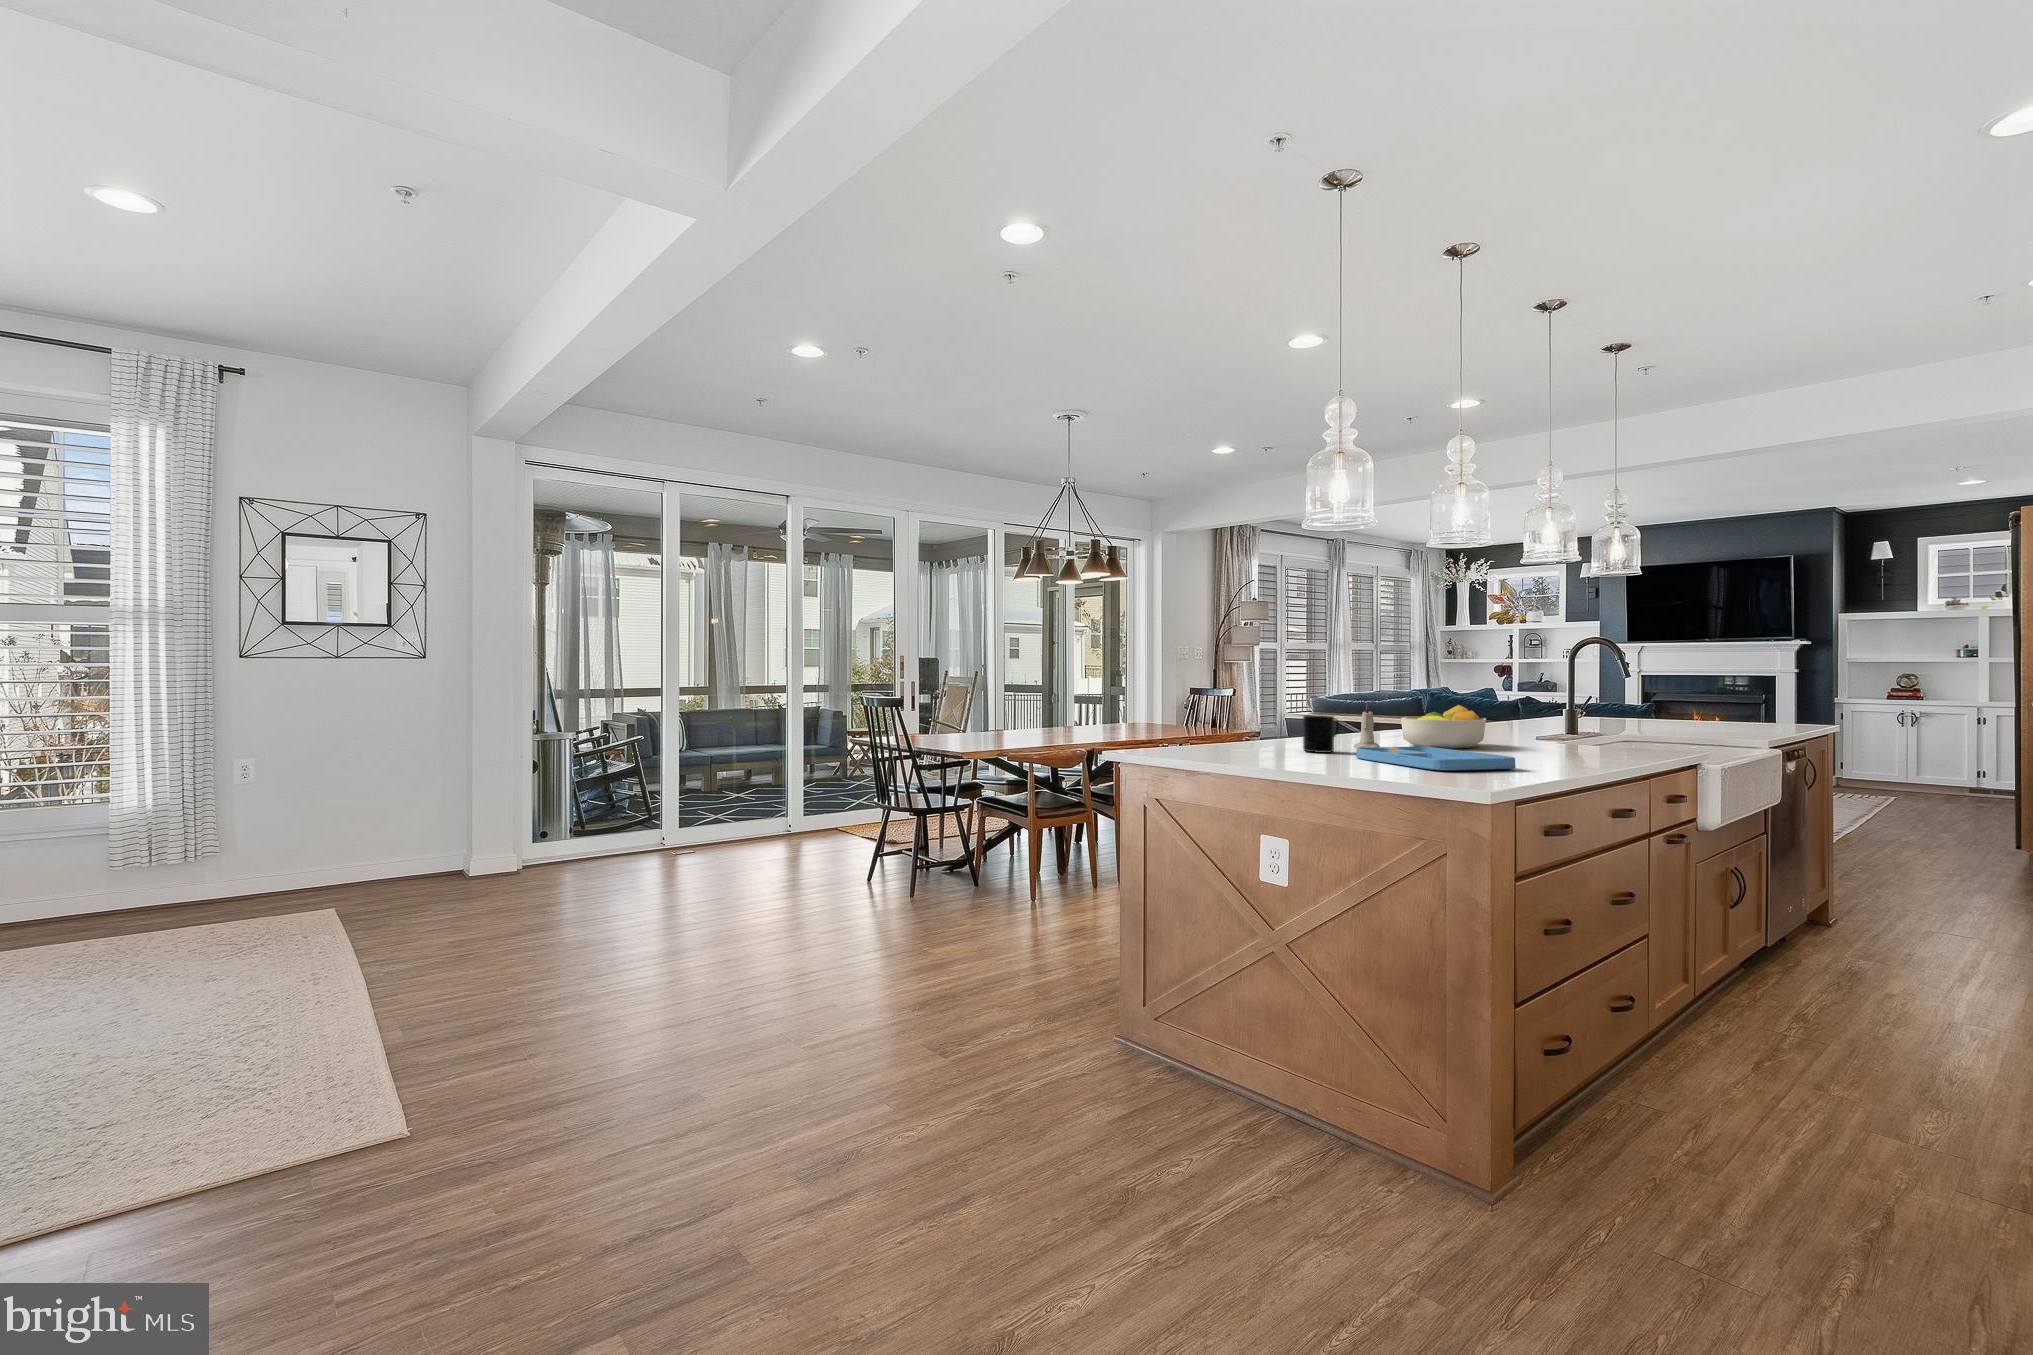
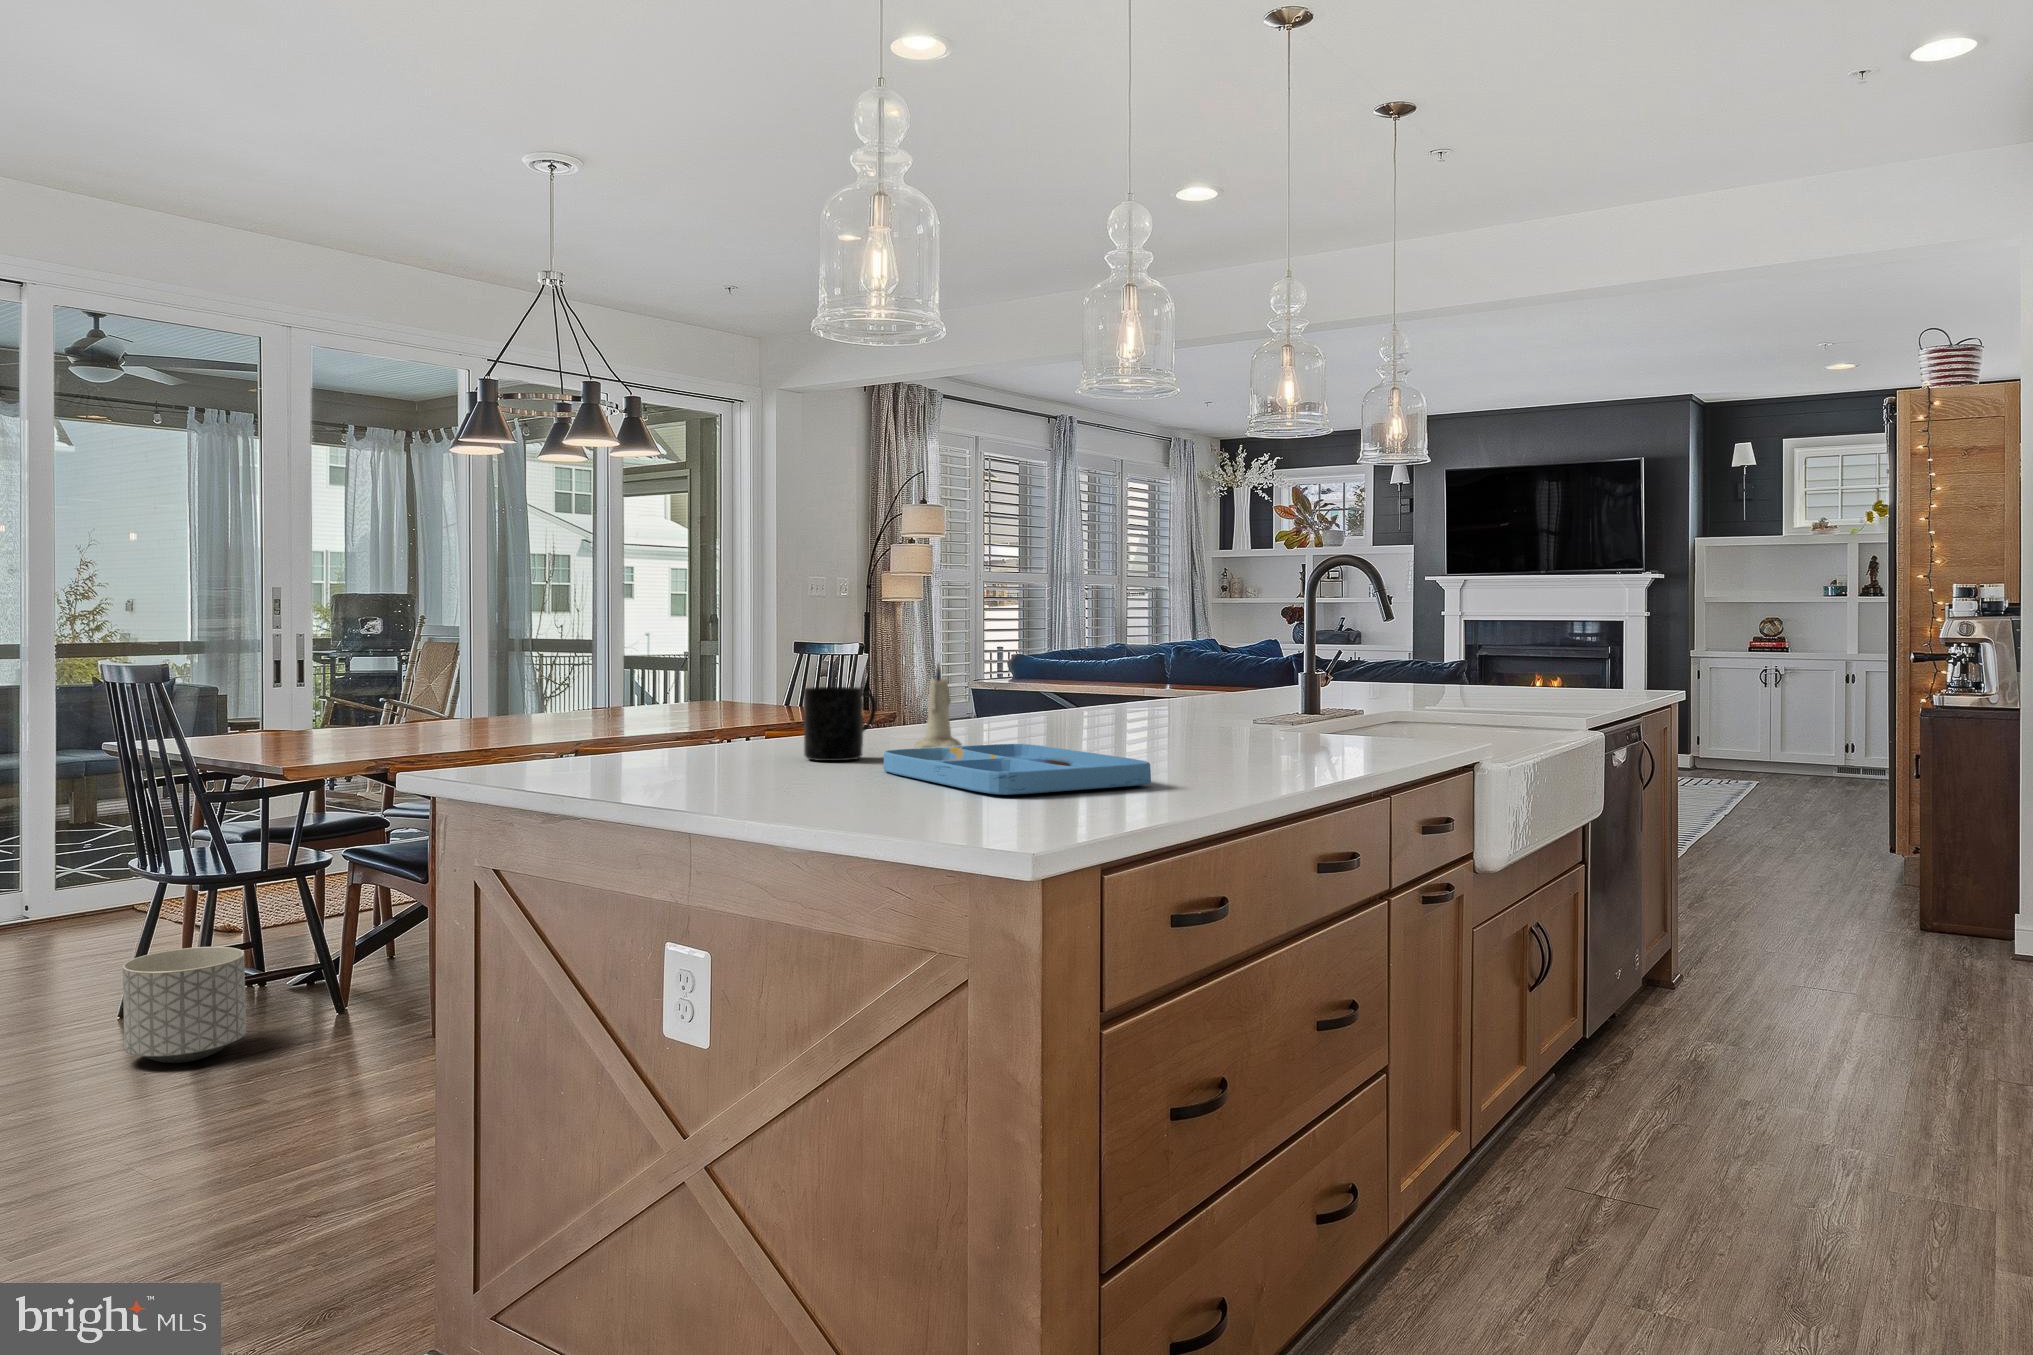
fruit bowl: present [1401,705,1486,748] -> none [1013,664,1163,743]
planter: none [902,839,954,896] -> present [123,947,246,1063]

